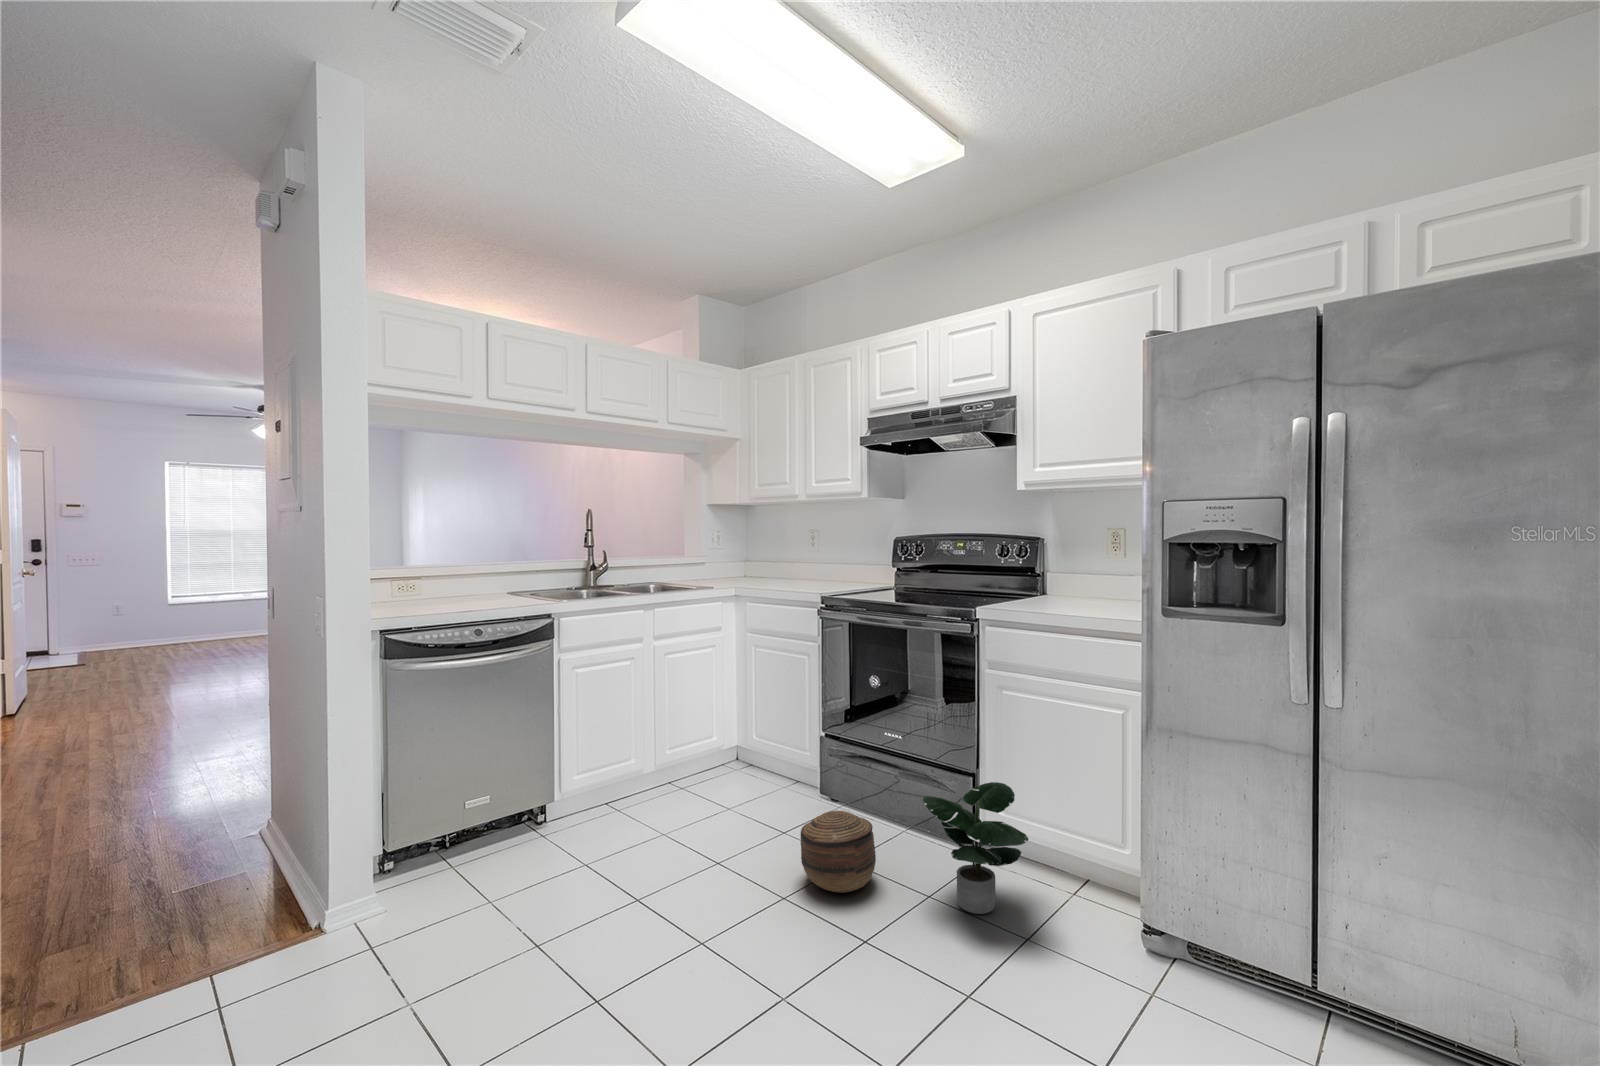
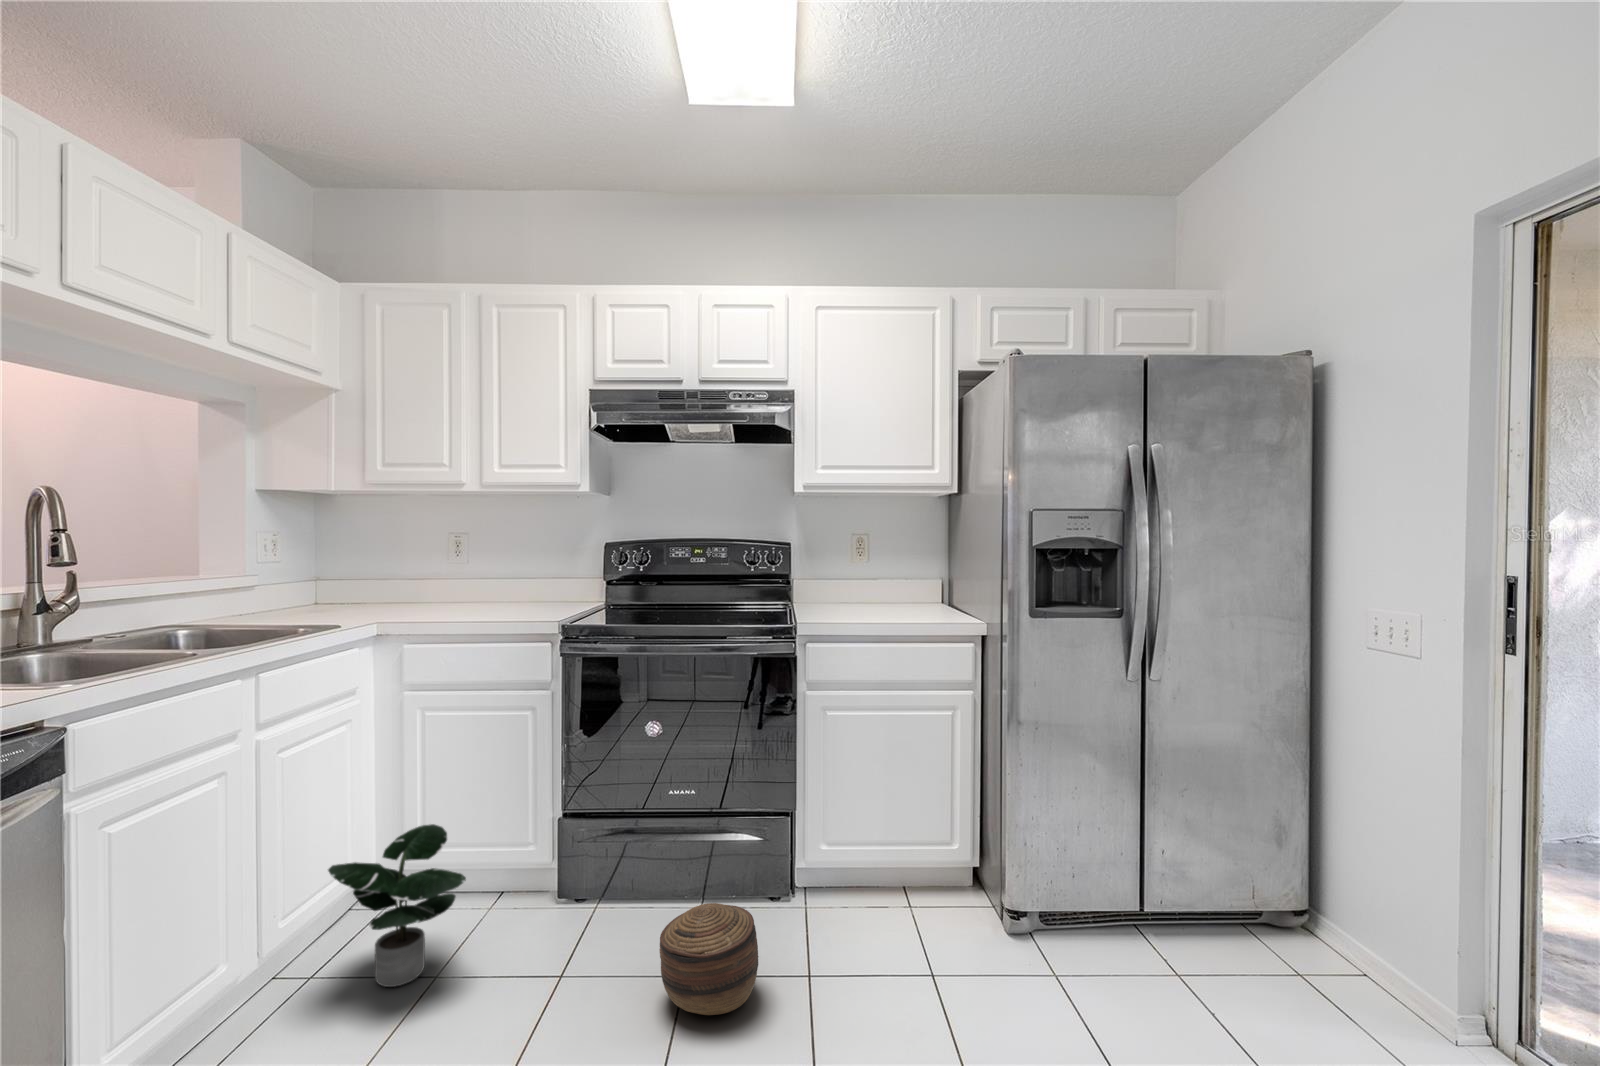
potted plant: present [922,782,1028,914] -> present [328,824,466,987]

